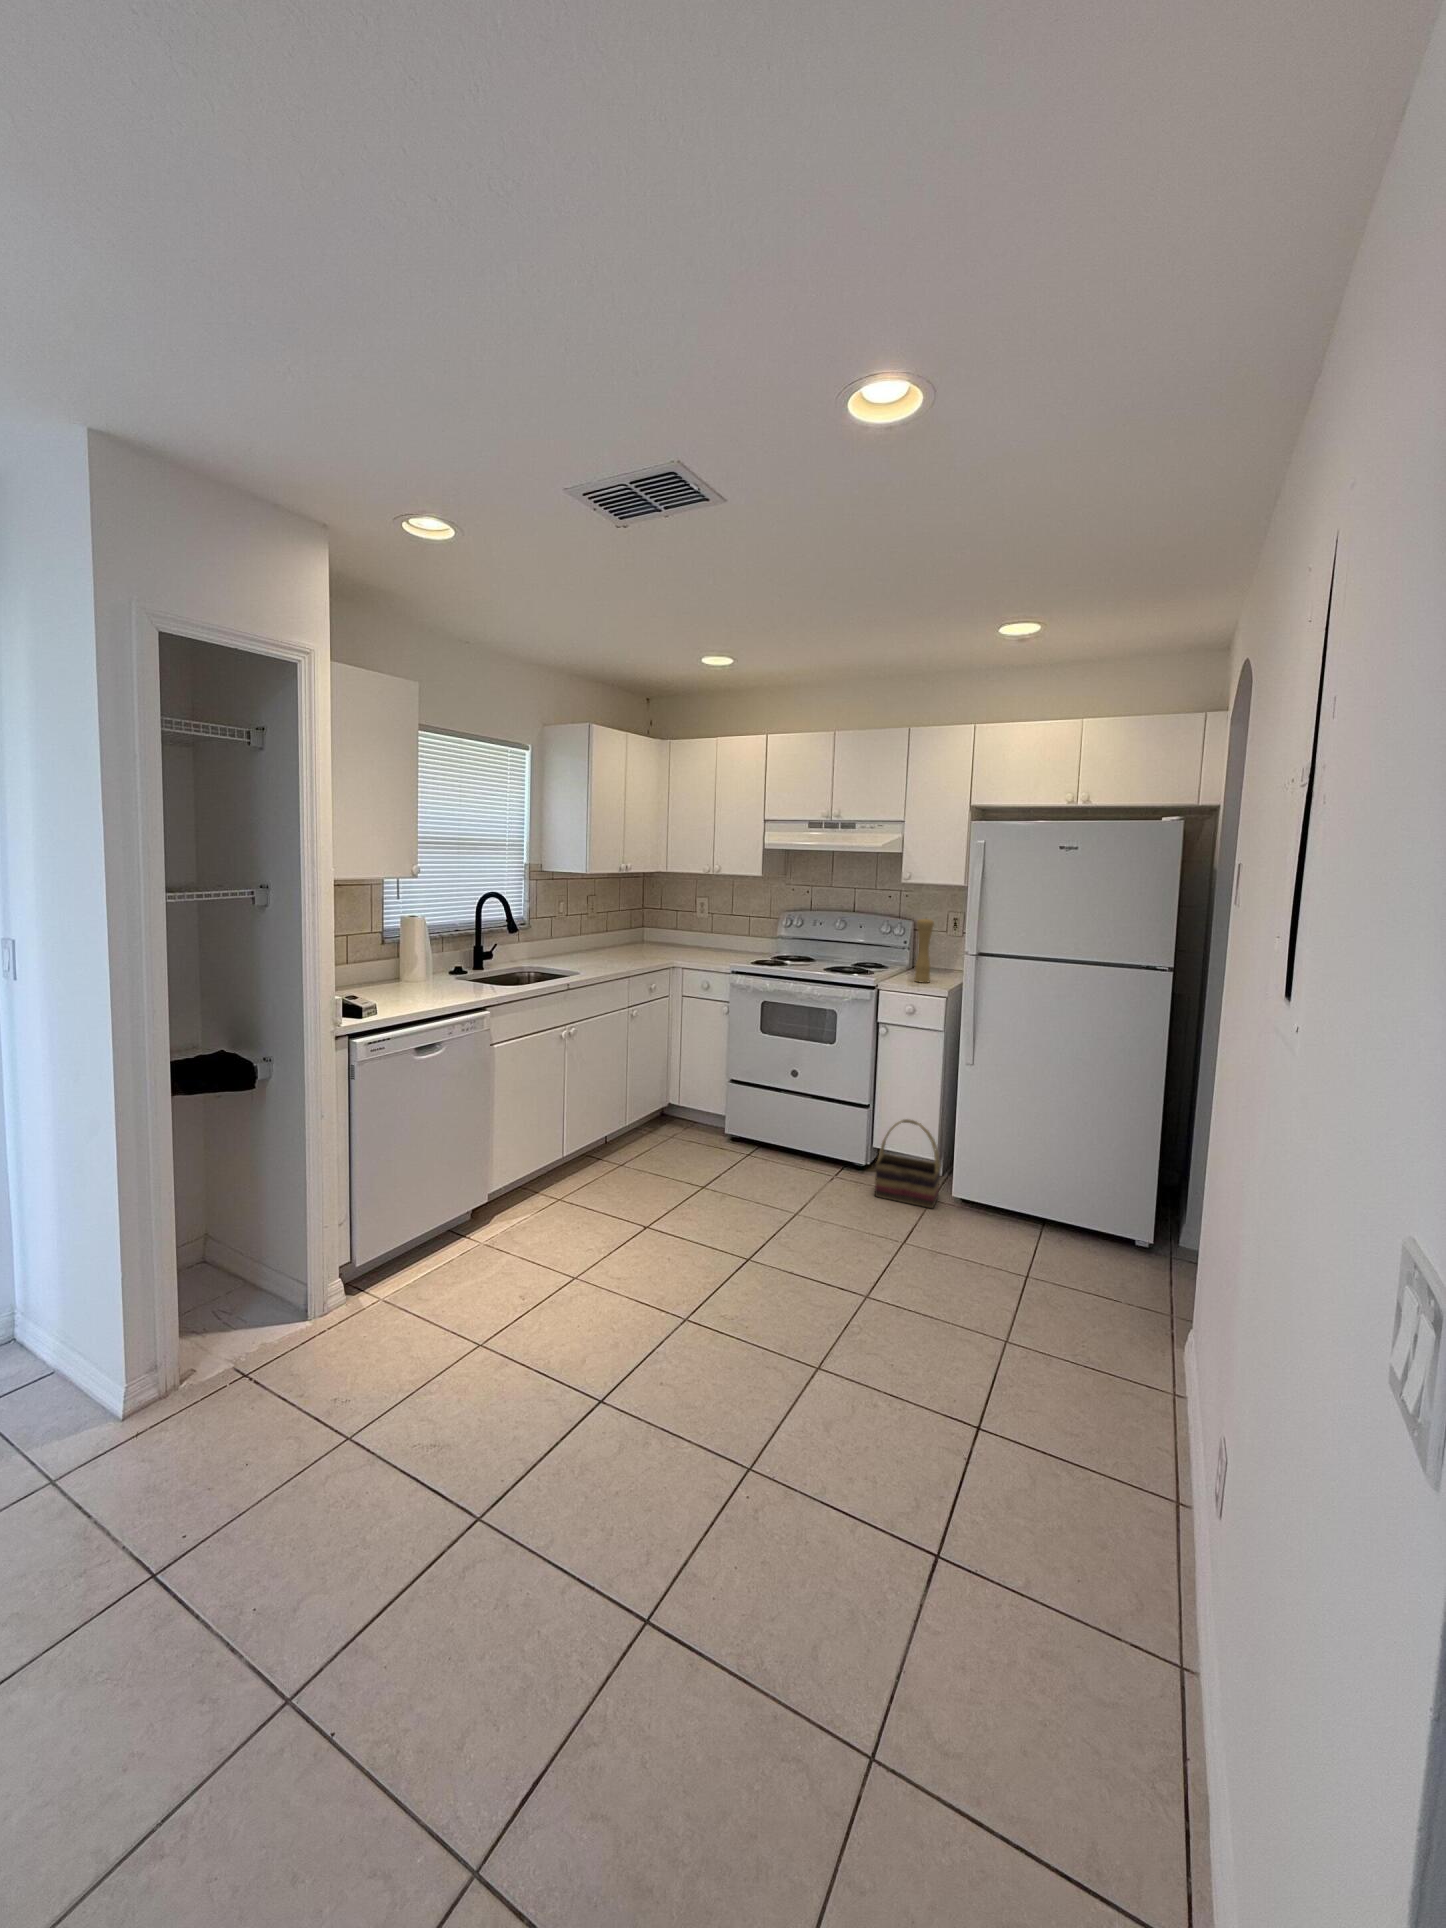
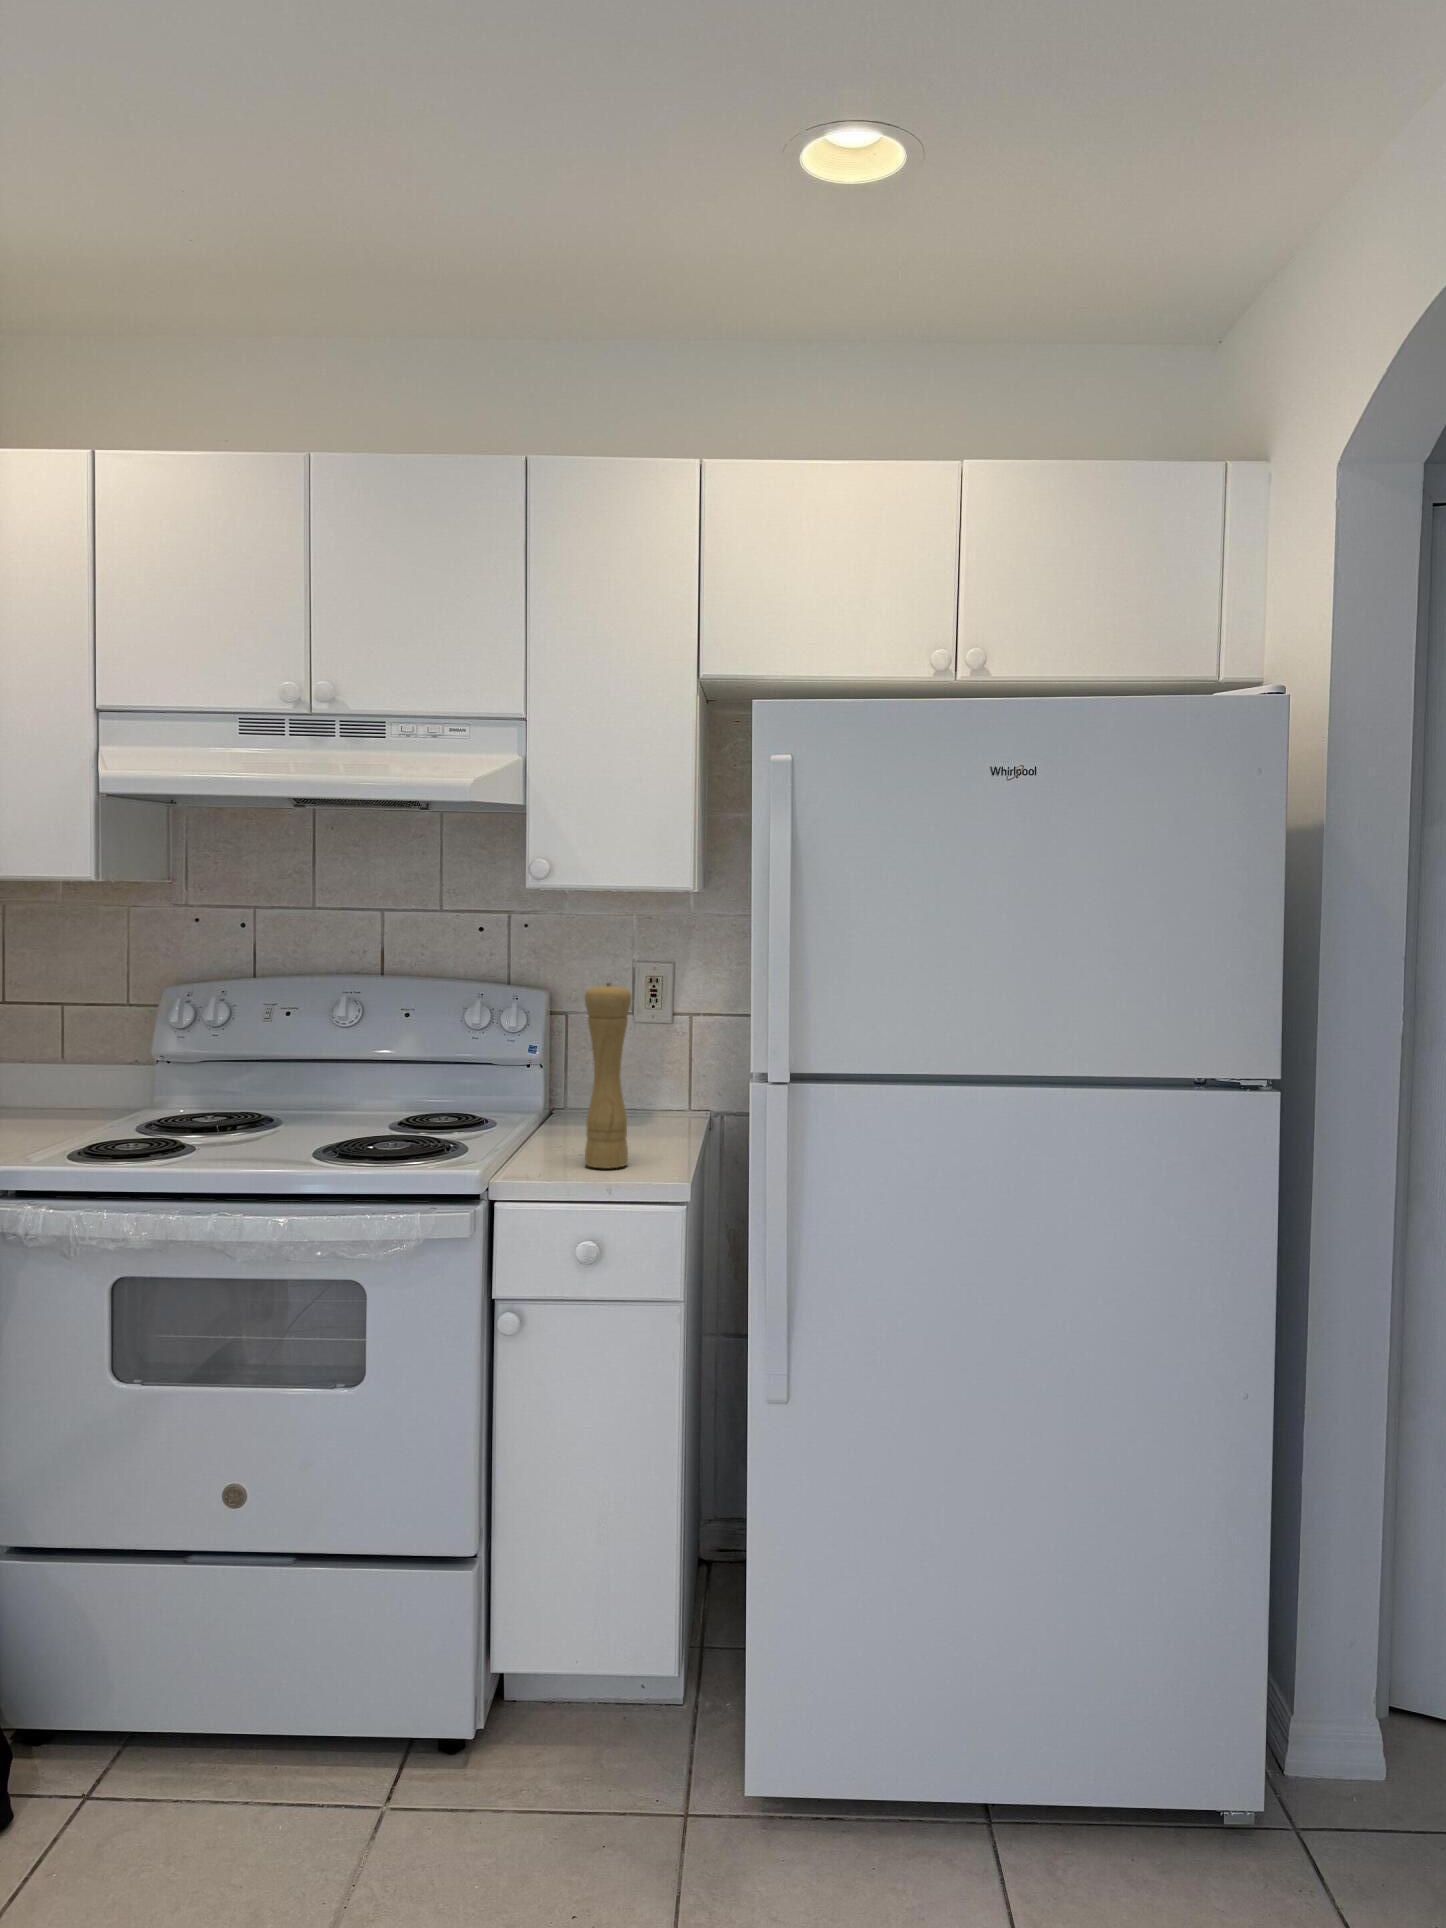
basket: present [875,1119,941,1208] -> none [520,1594,706,1861]

